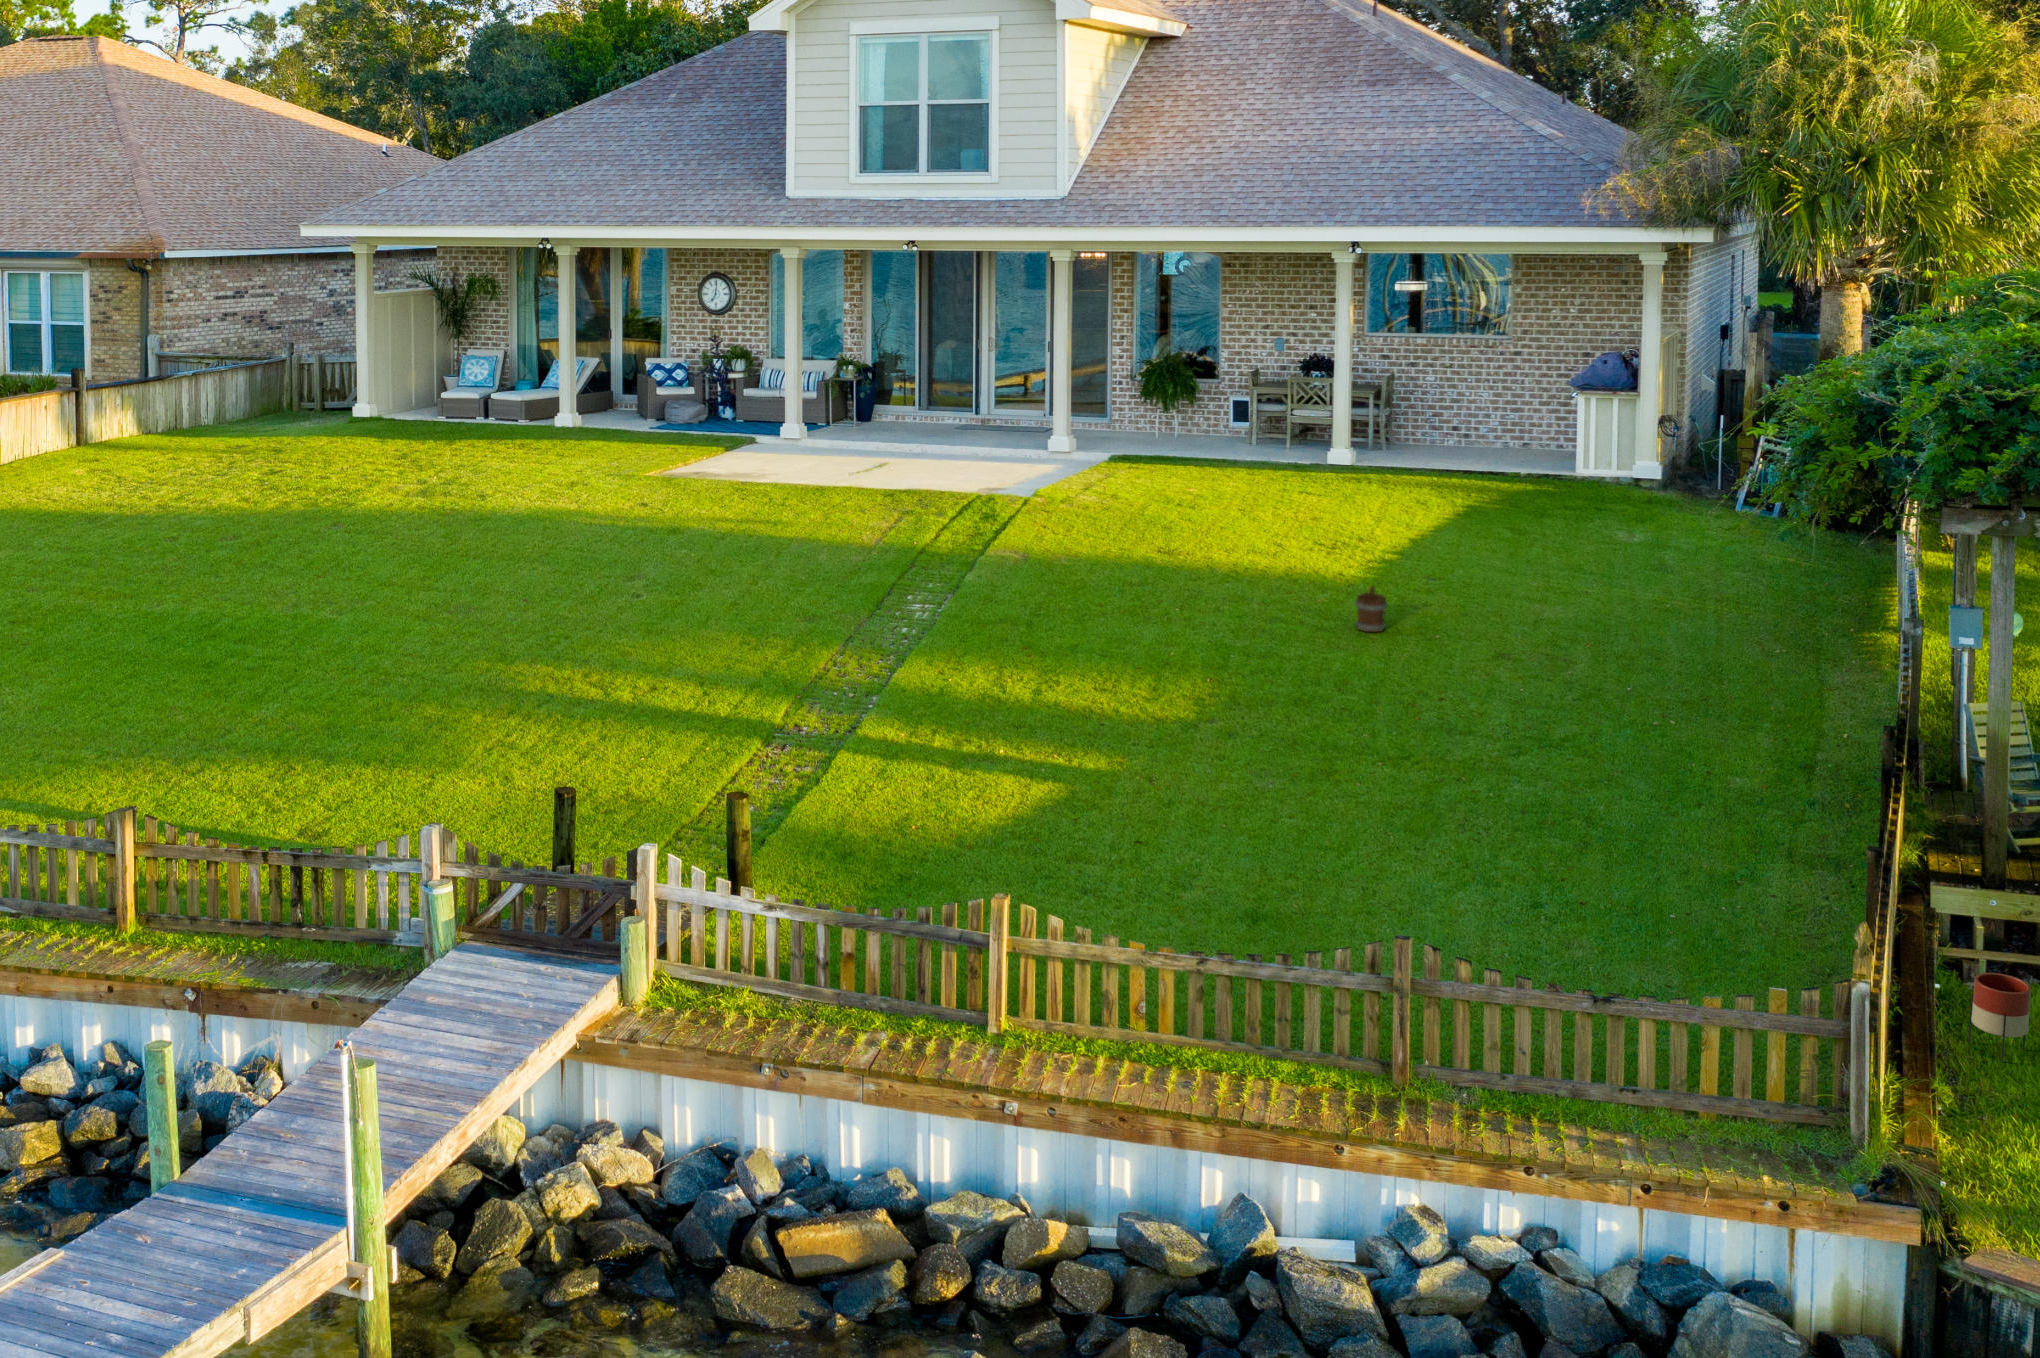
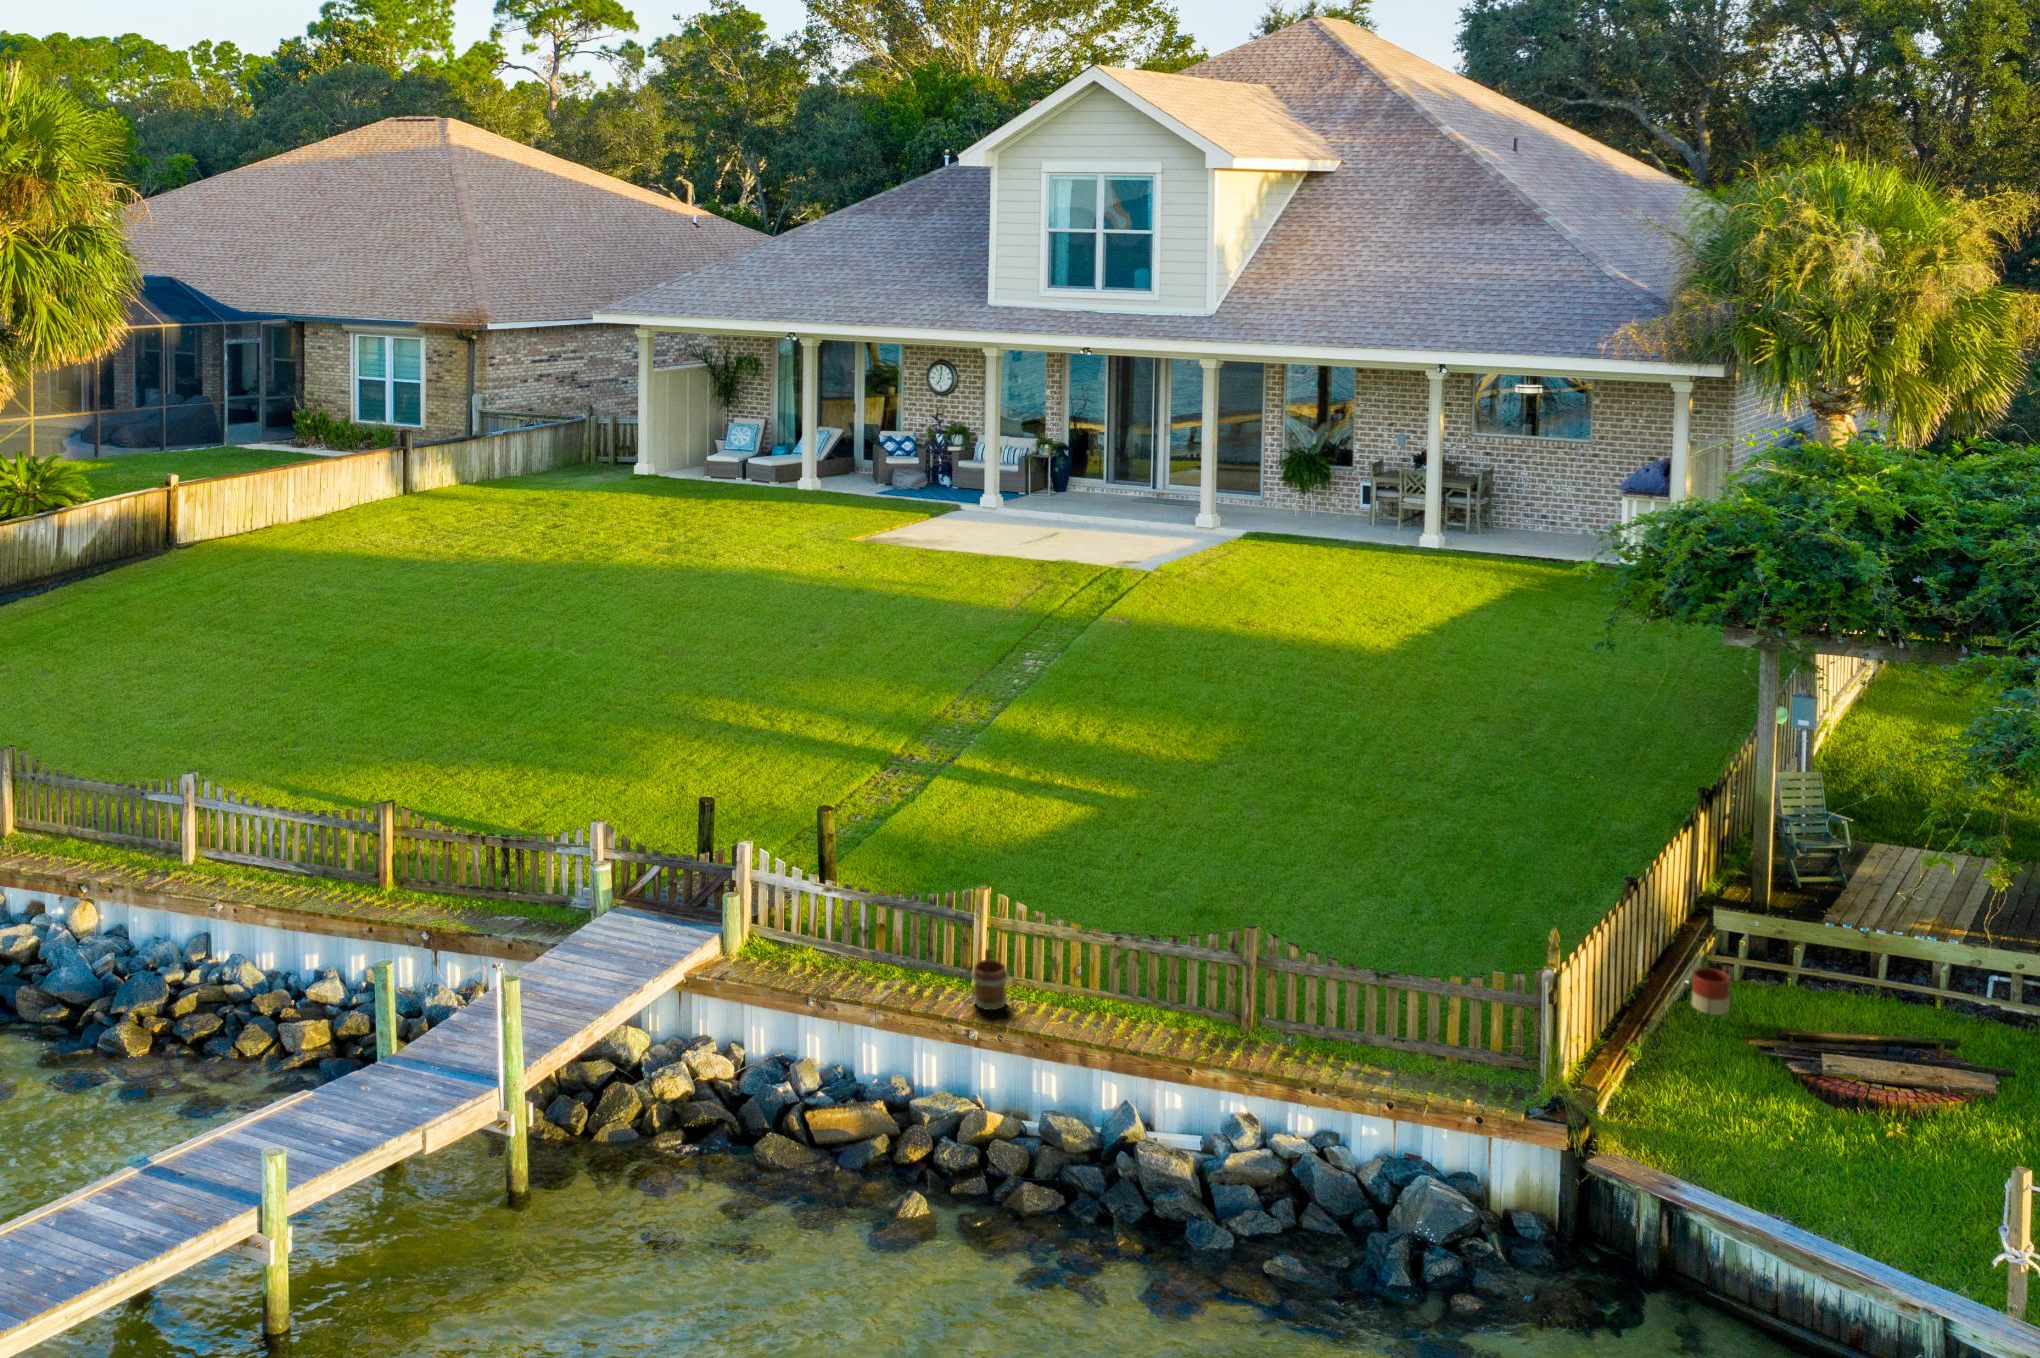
bucket: present [1355,587,1388,632] -> present [971,949,1009,1010]

